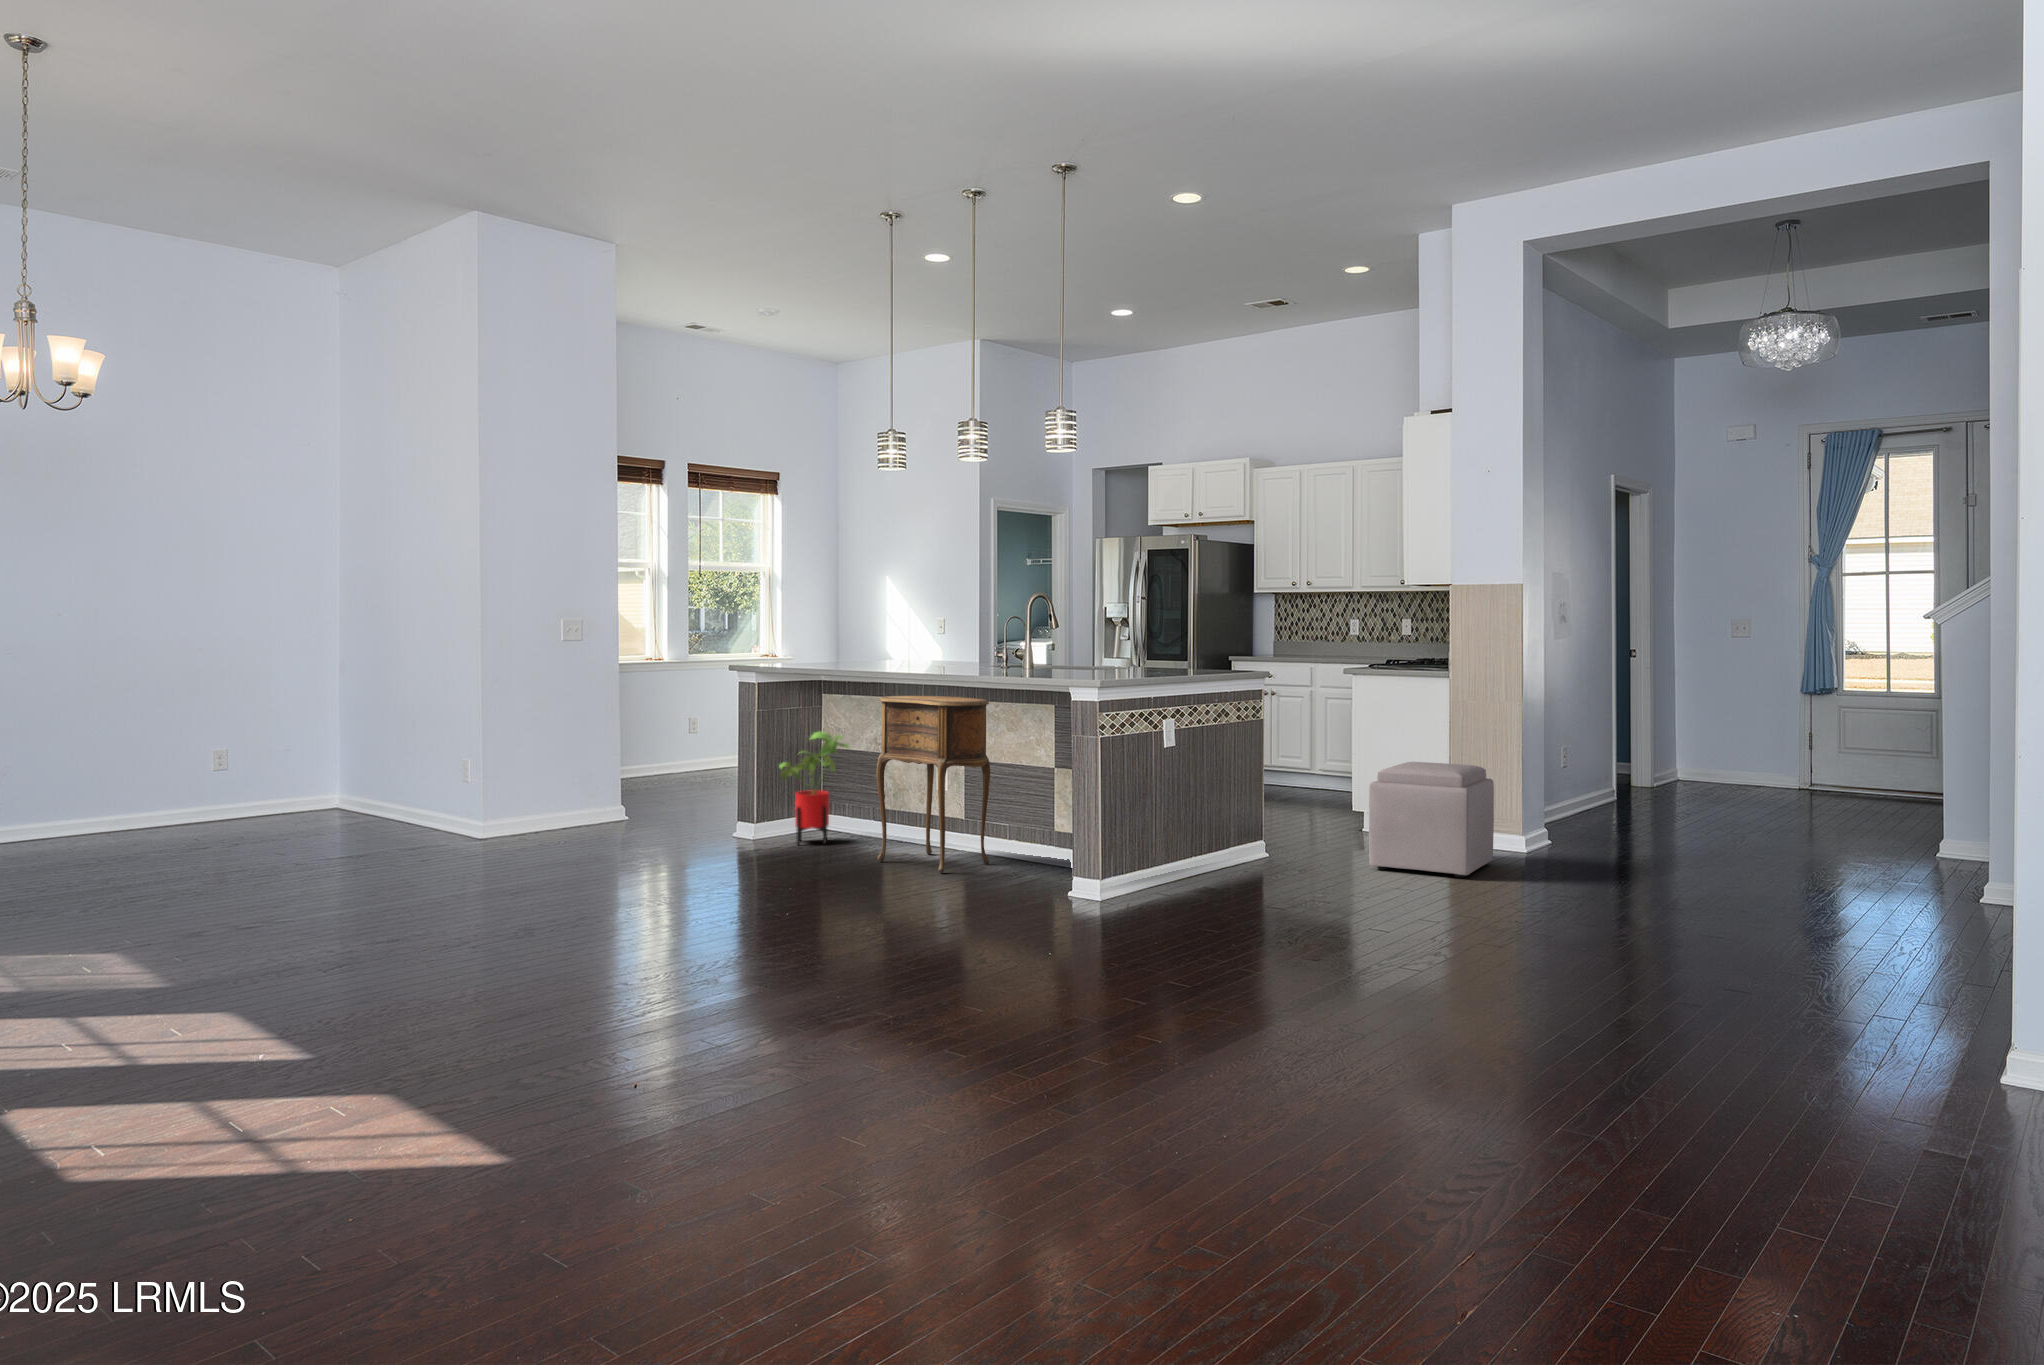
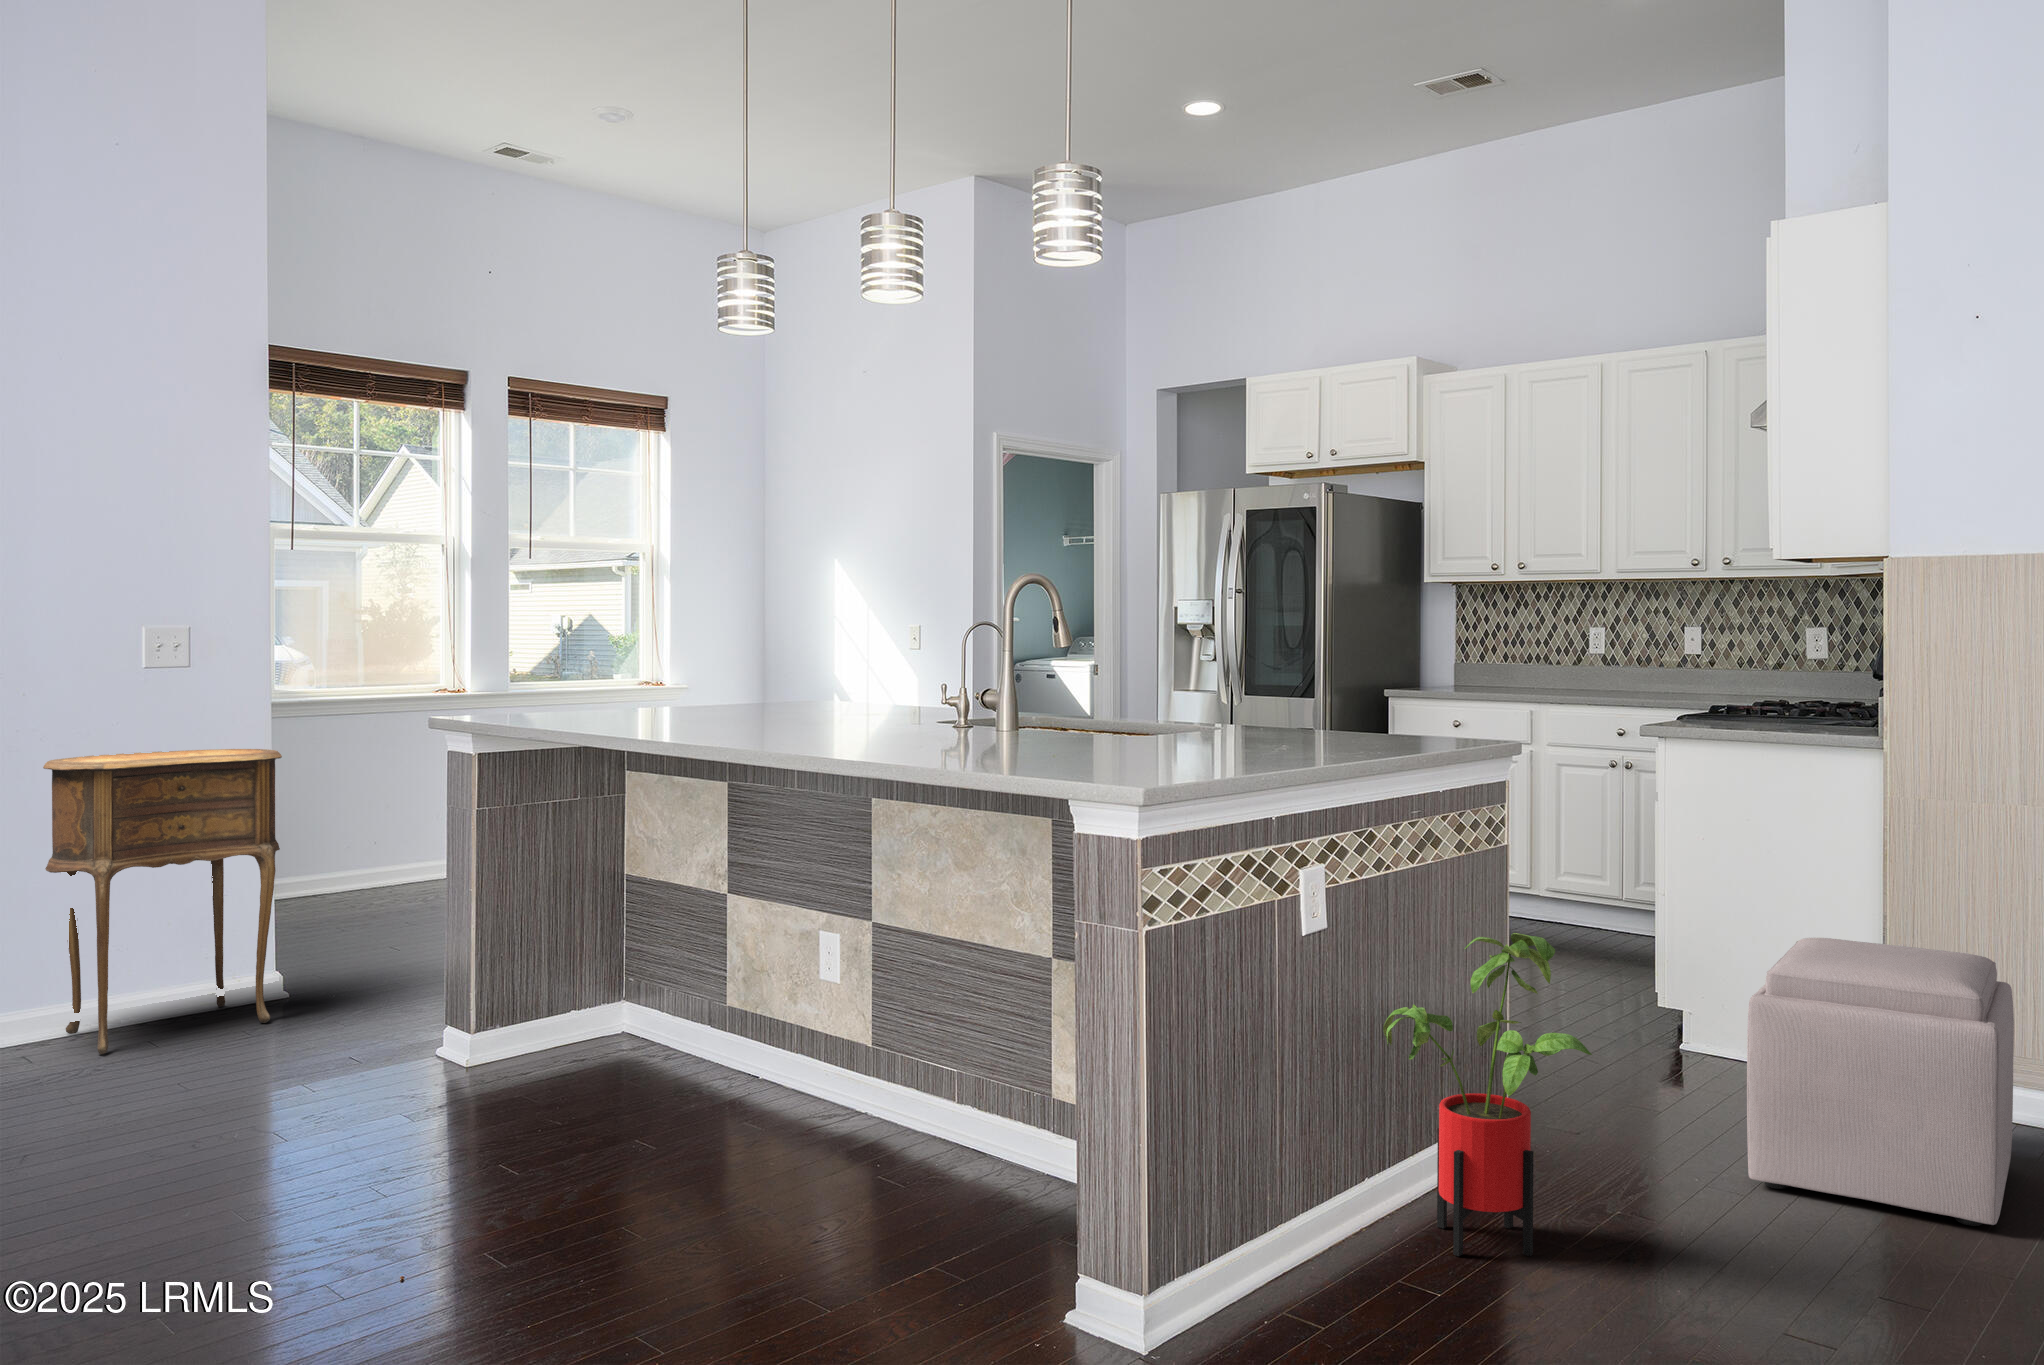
side table: present [876,696,990,873] -> present [43,749,282,1054]
house plant: present [780,731,849,845] -> present [1383,933,1592,1256]

